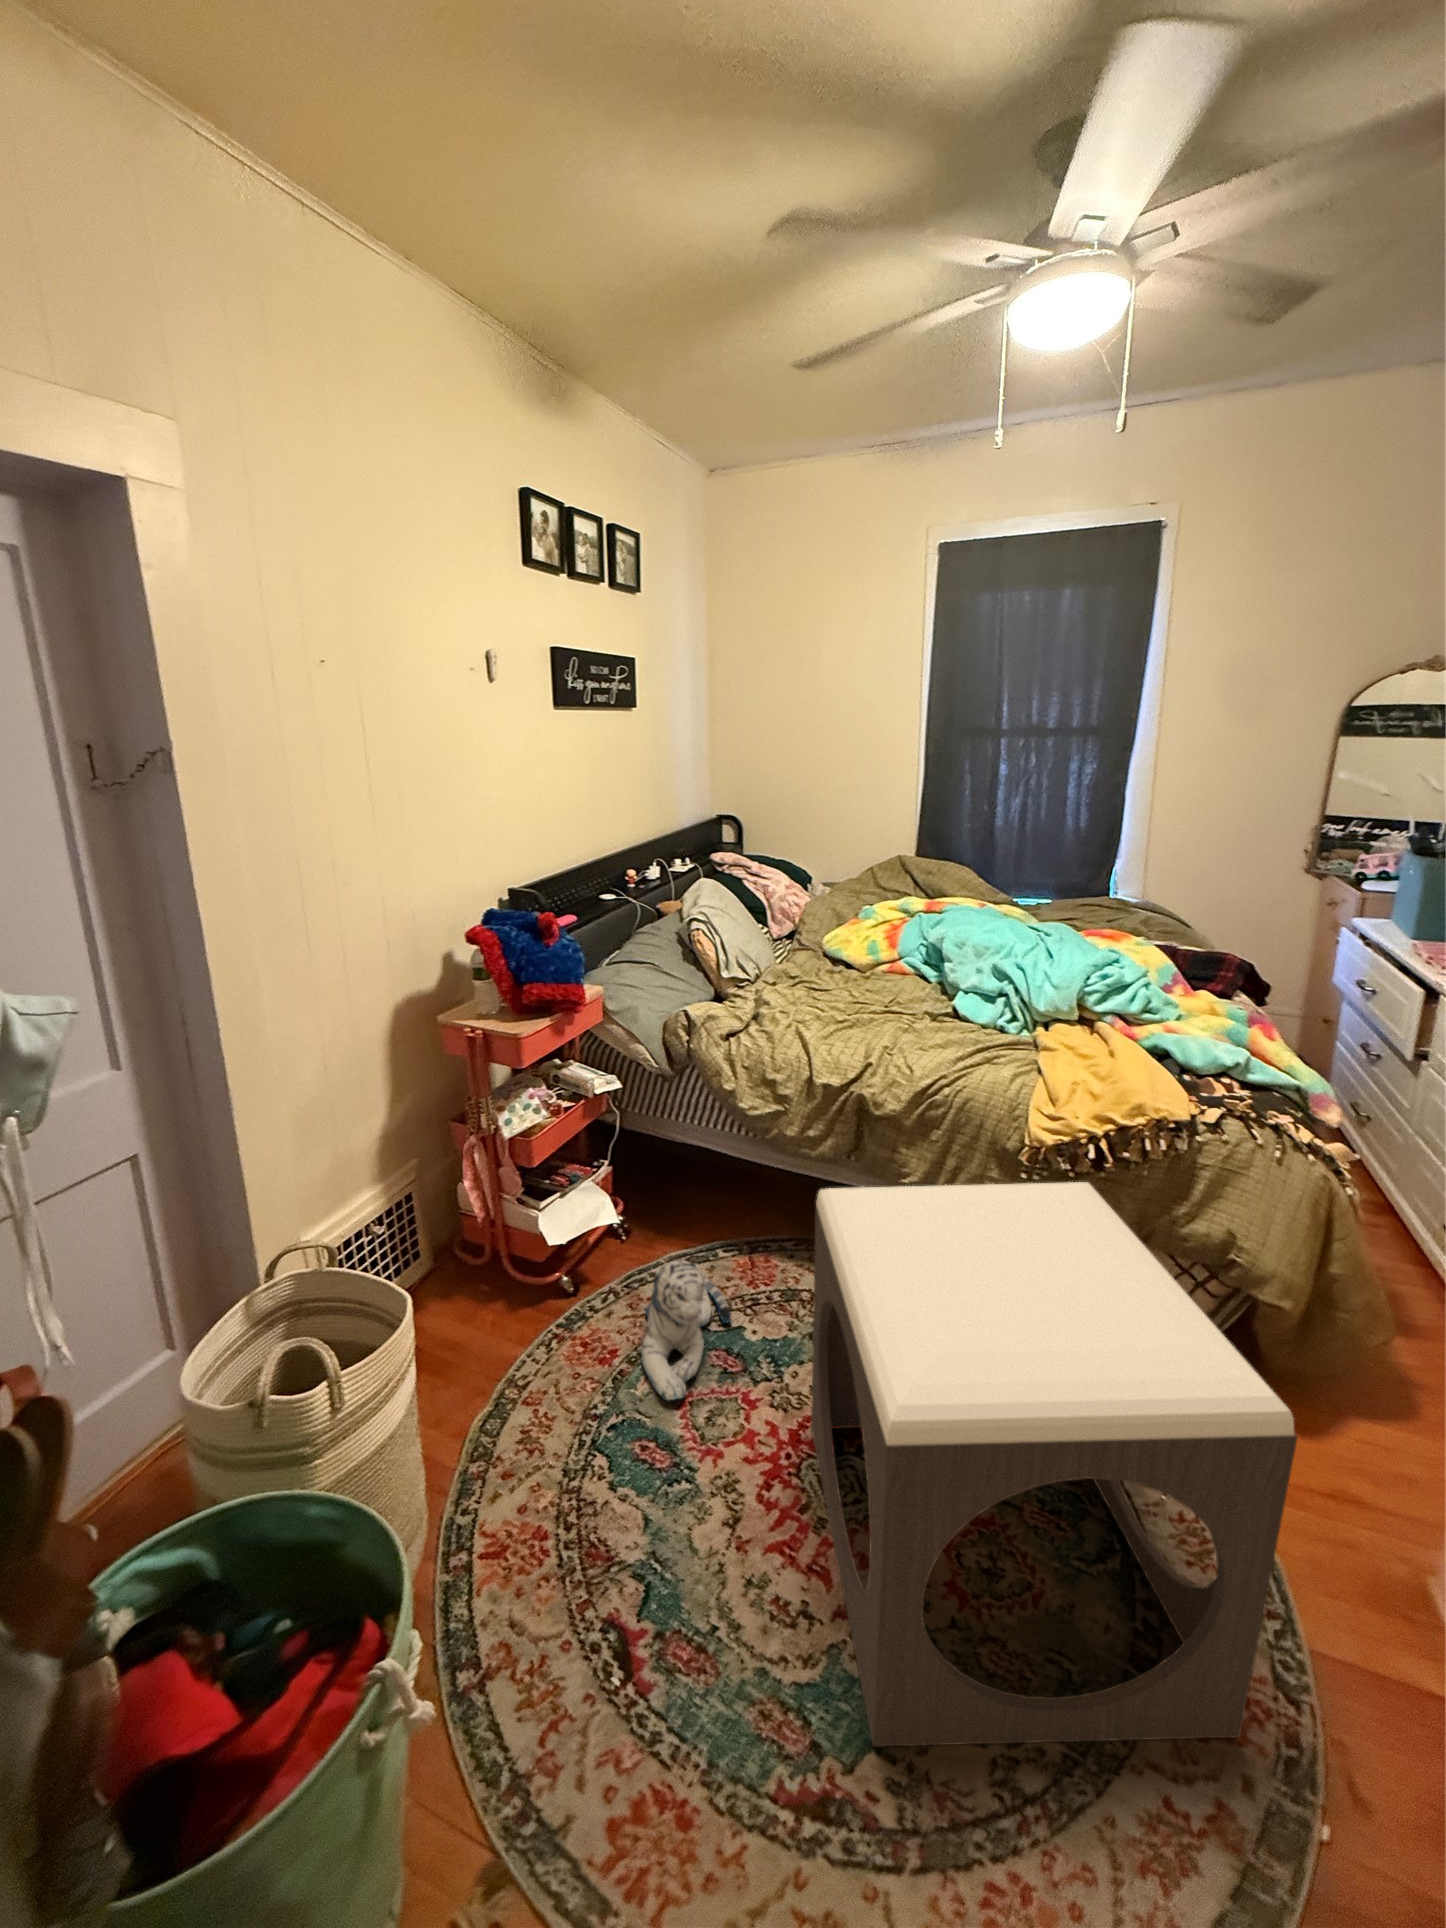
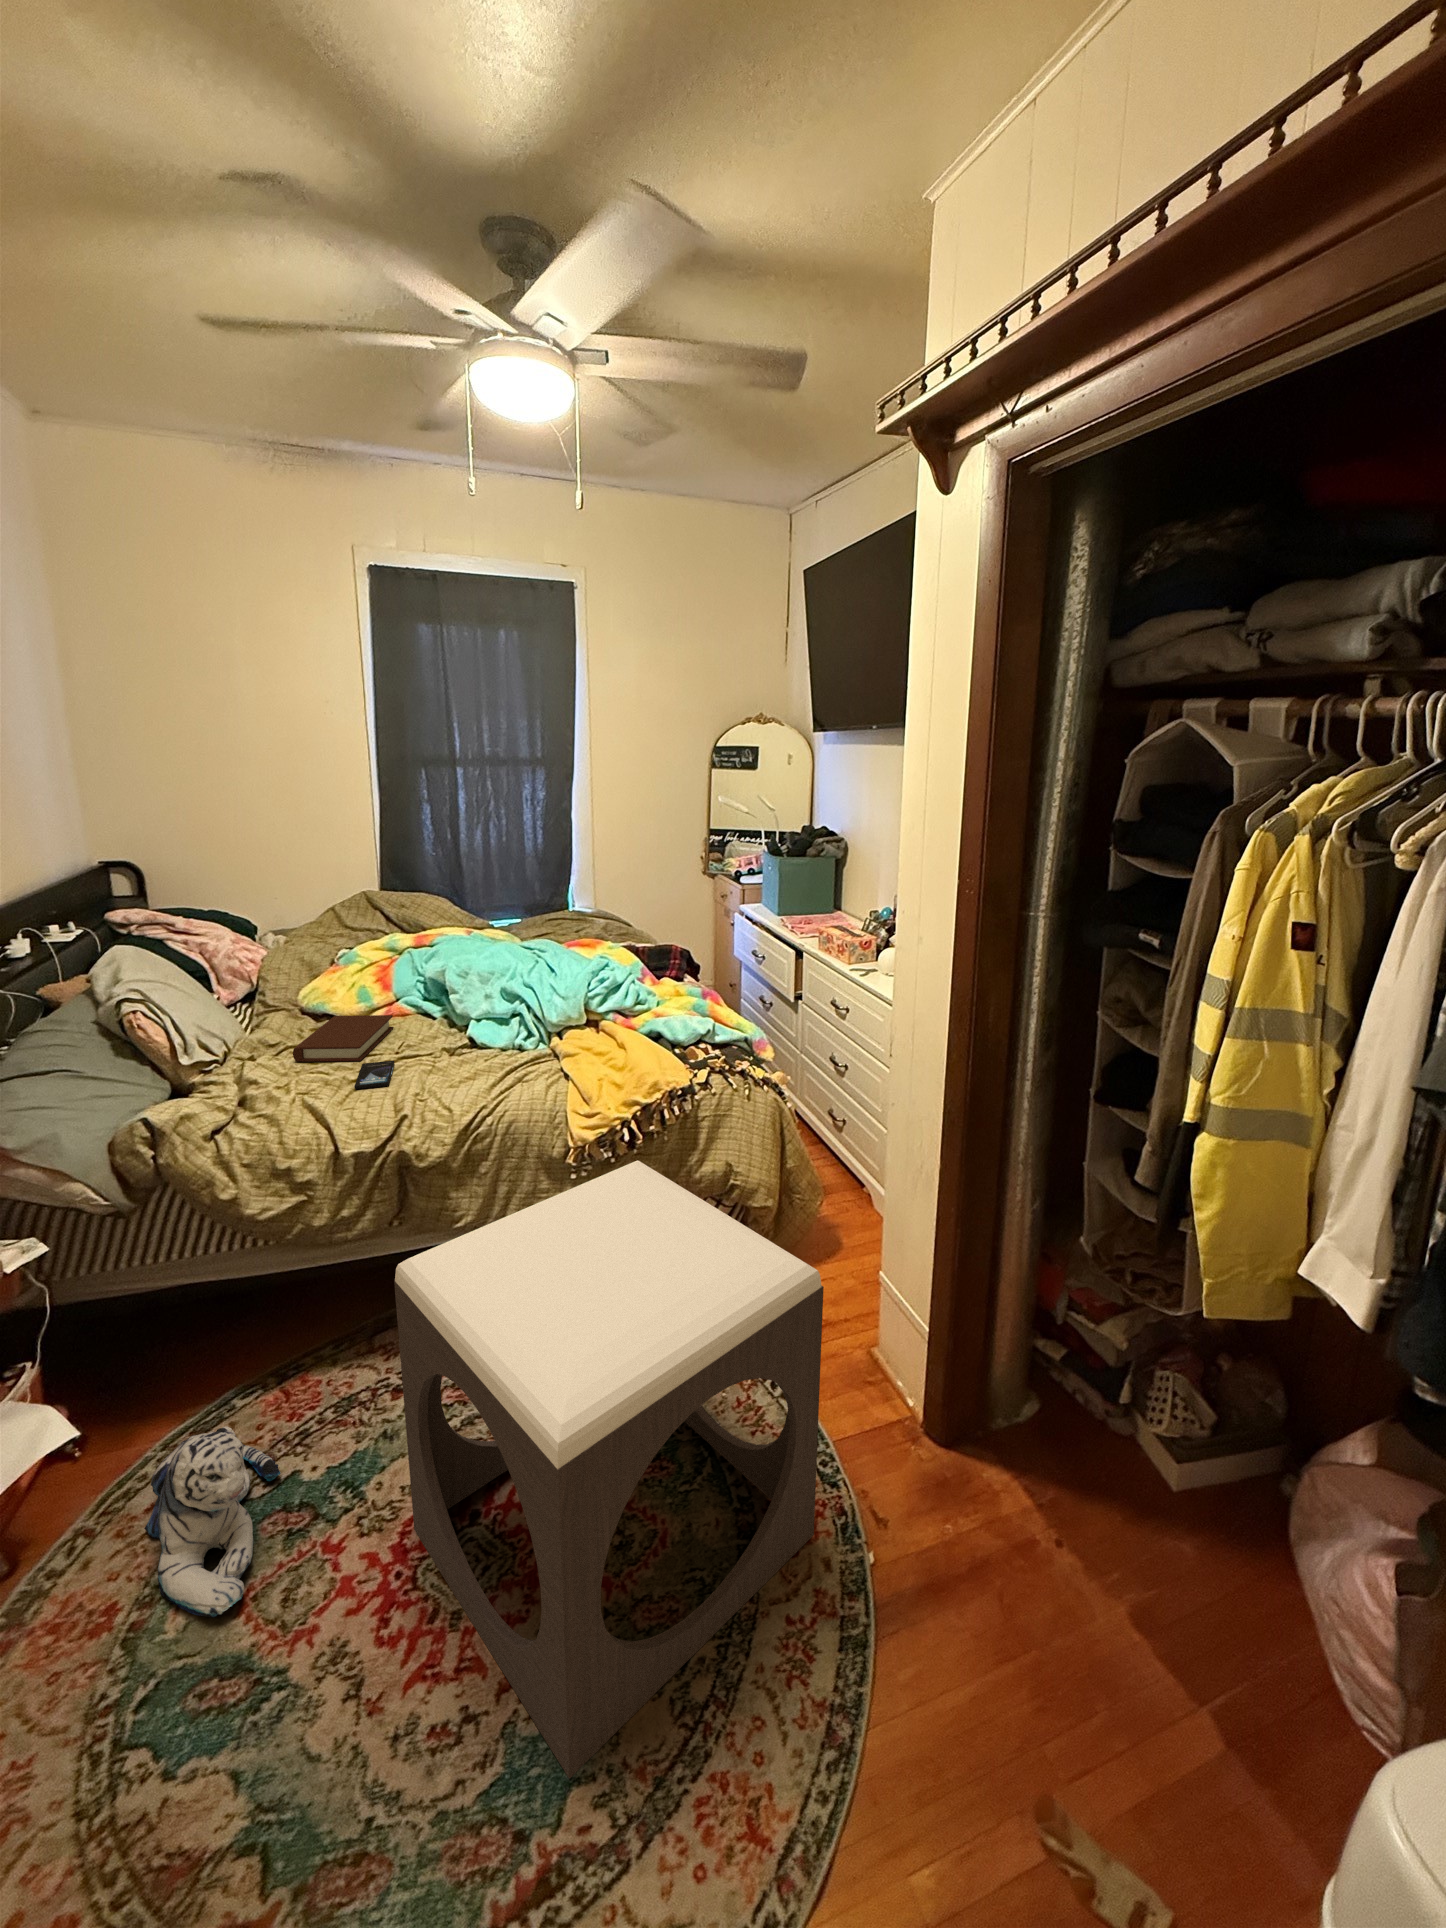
book: none [803,963,891,1006] -> present [293,1015,394,1062]
smartphone: none [838,1009,879,1033] -> present [354,1061,394,1089]

